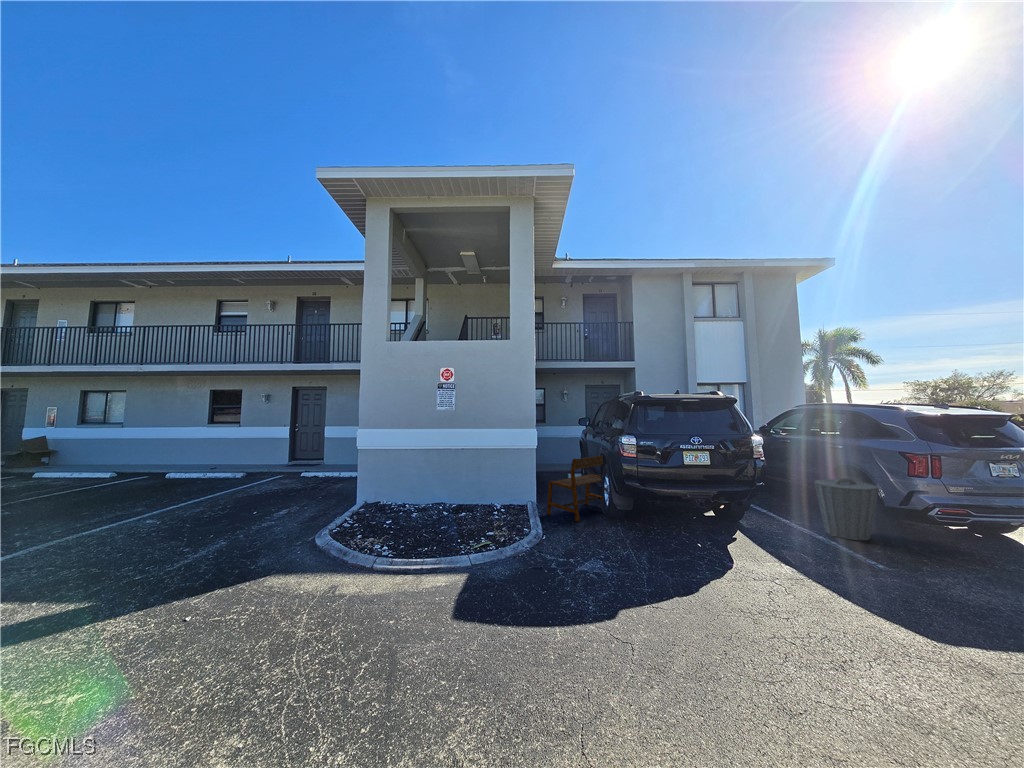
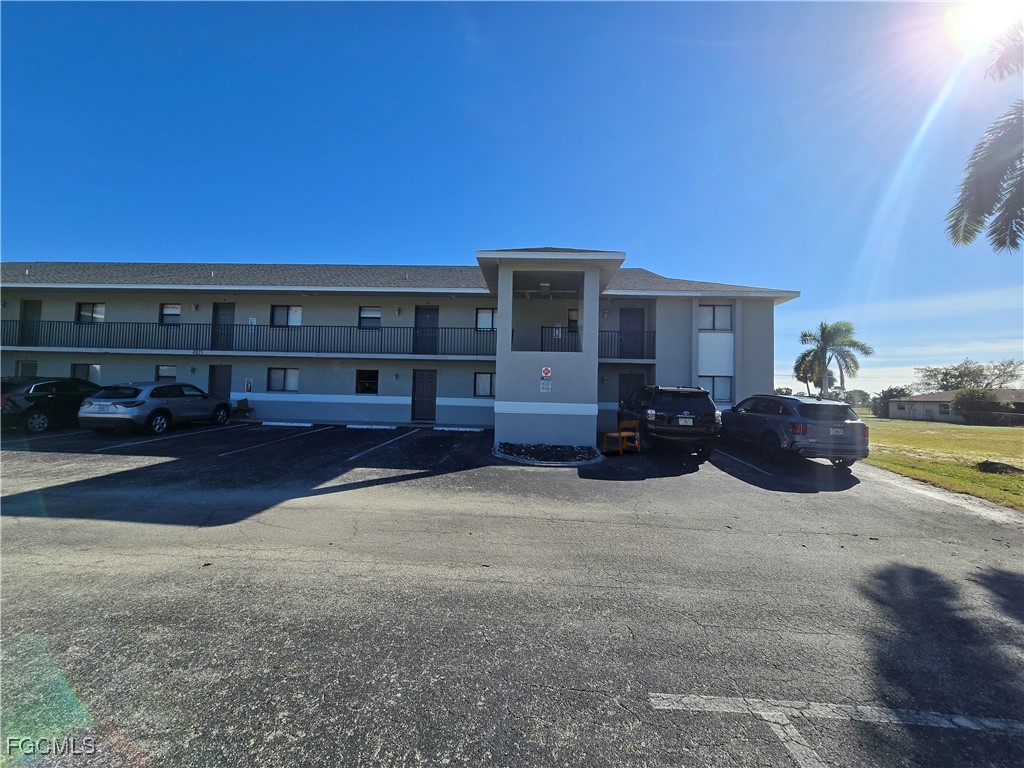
trash can: present [815,478,878,540] -> none [749,435,779,466]

